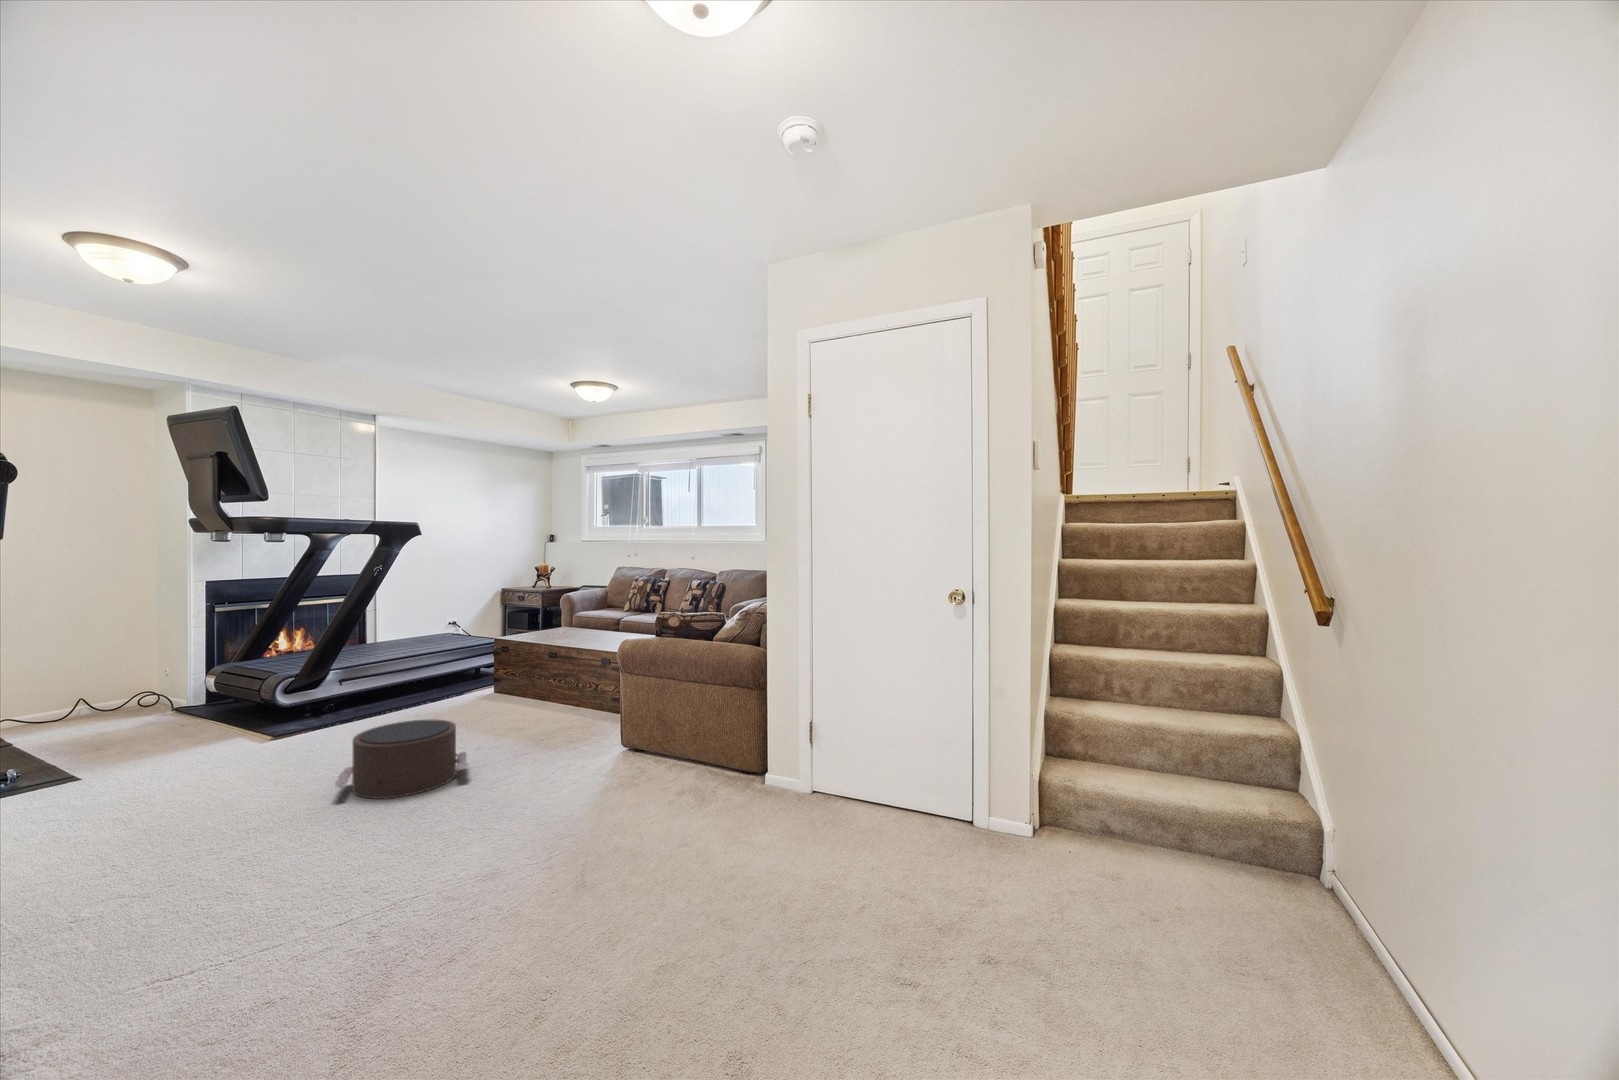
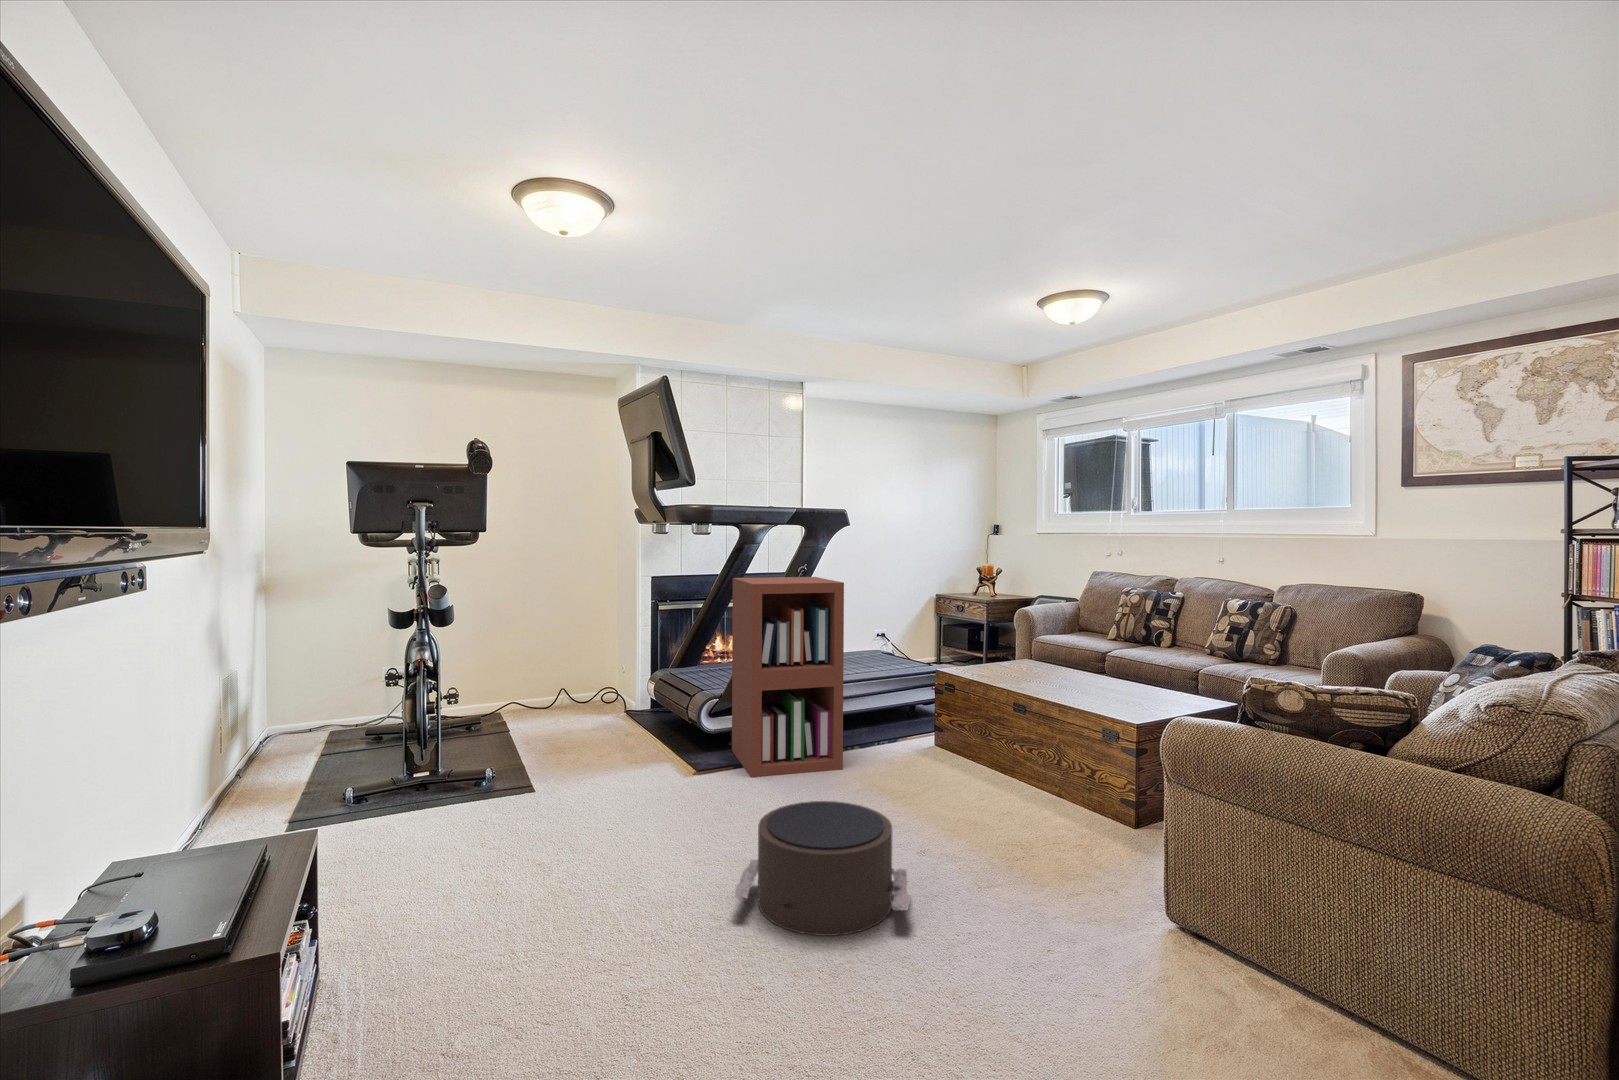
bookshelf: none [309,575,417,733] -> present [732,577,844,778]

